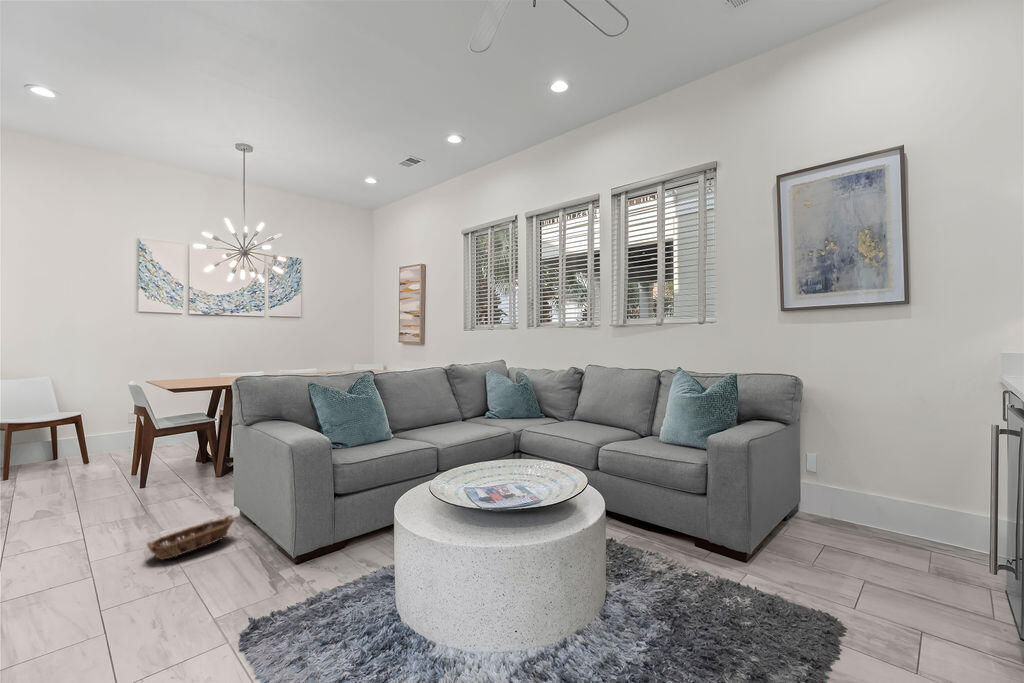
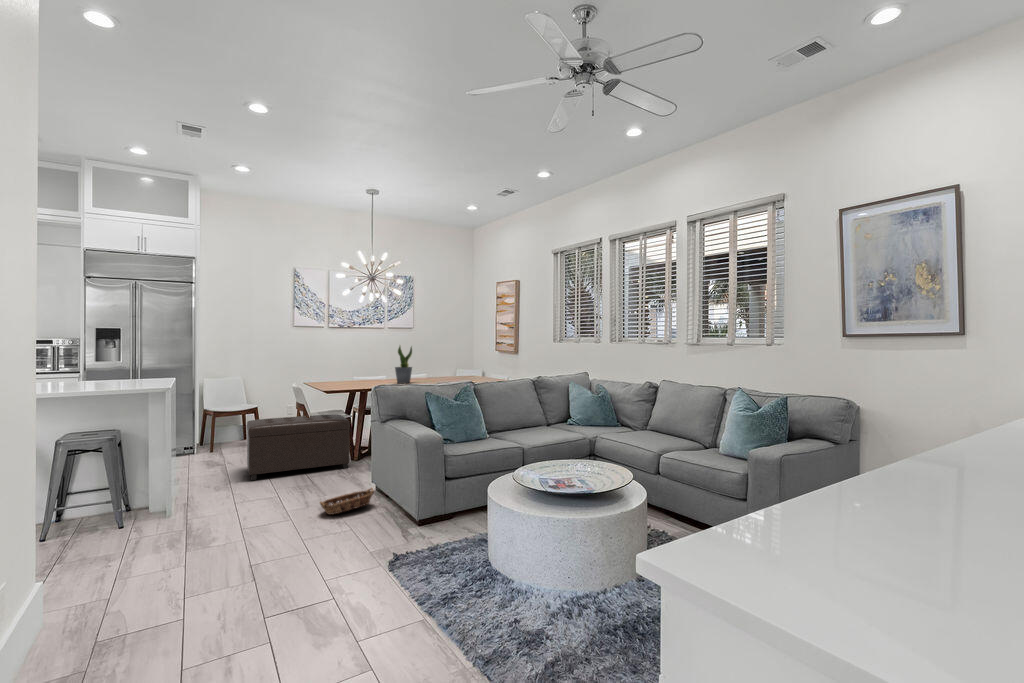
potted plant: none [272,330,296,378] -> present [395,346,412,384]
ottoman: none [46,419,207,516] -> present [247,414,350,480]

